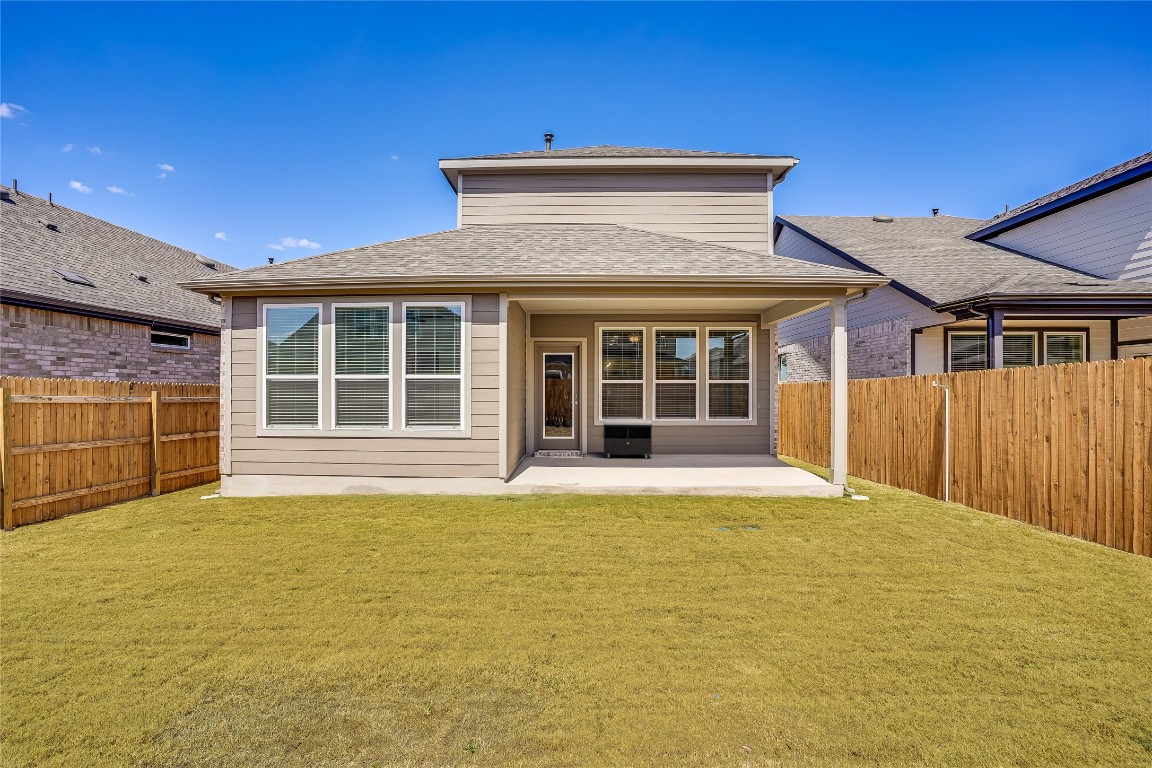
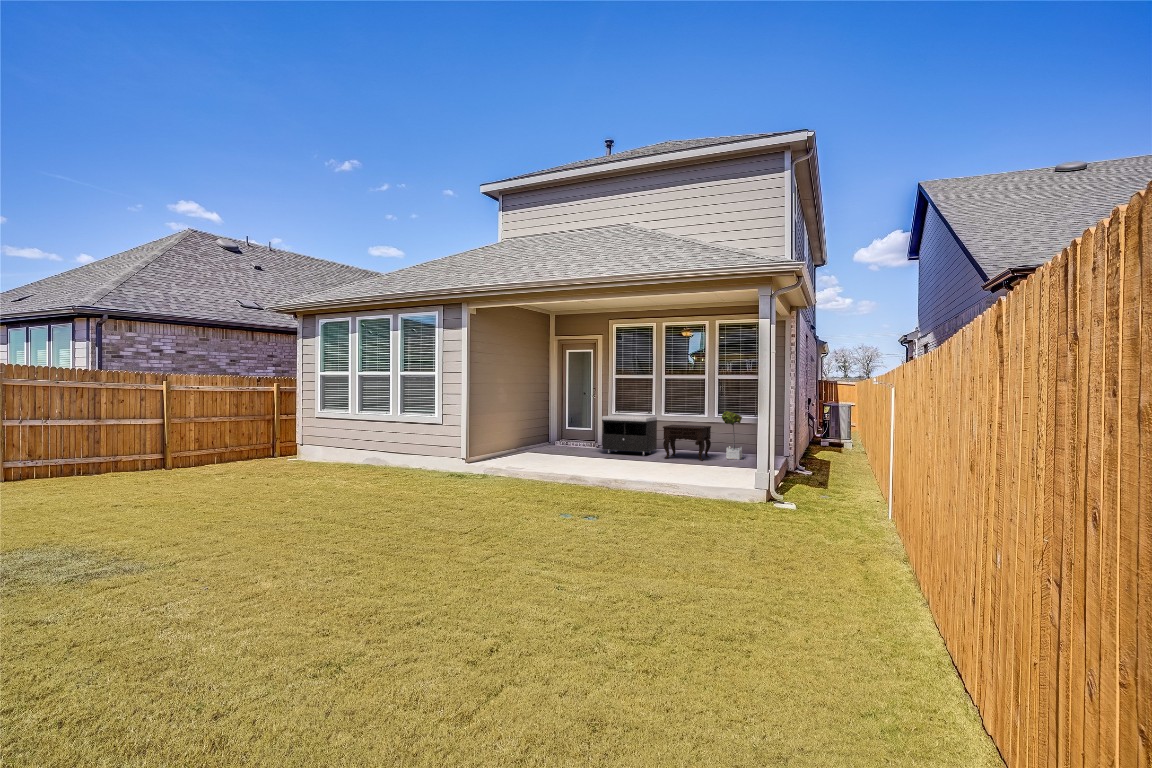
potted tree: none [717,413,737,457] -> present [722,411,742,460]
side table: none [667,427,713,460] -> present [663,425,711,460]

